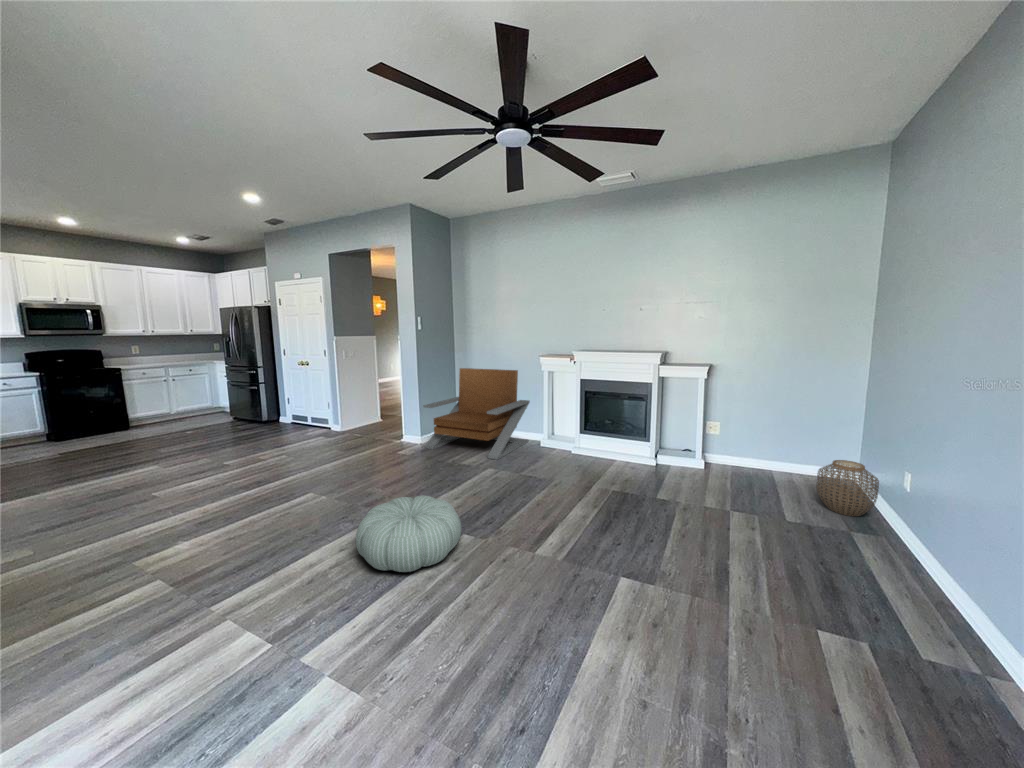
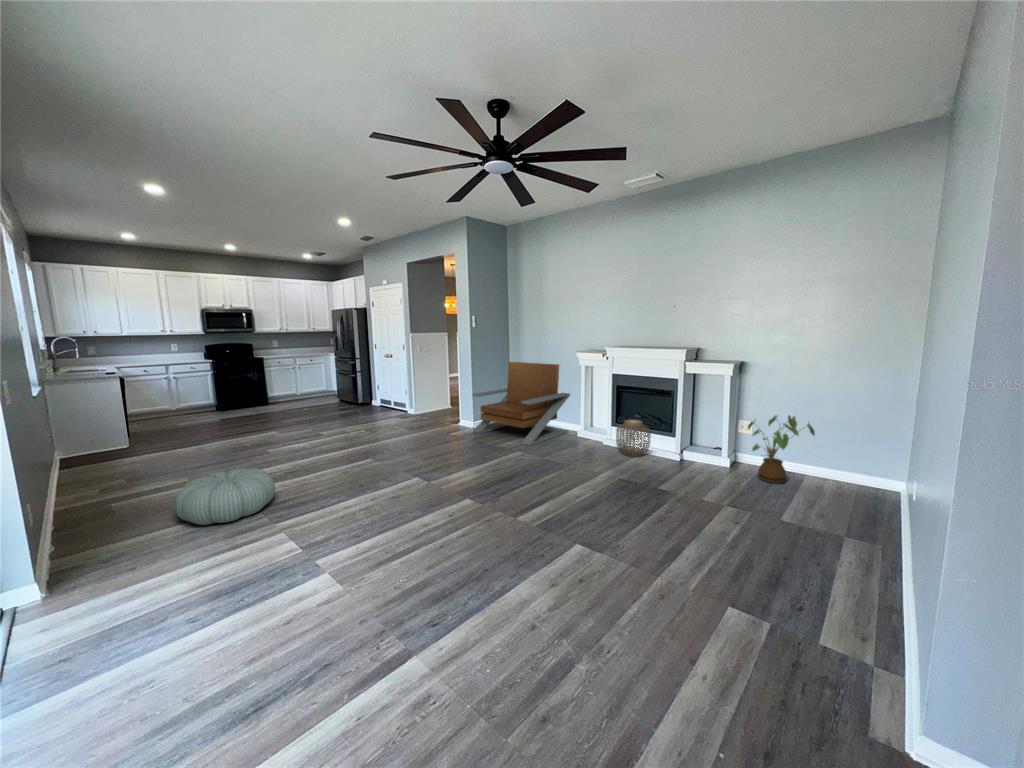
house plant: none [722,415,783,480] -> present [748,416,815,484]
woven basket: present [816,460,879,516] -> present [616,419,651,457]
pouf: present [356,495,461,572] -> present [175,468,275,525]

